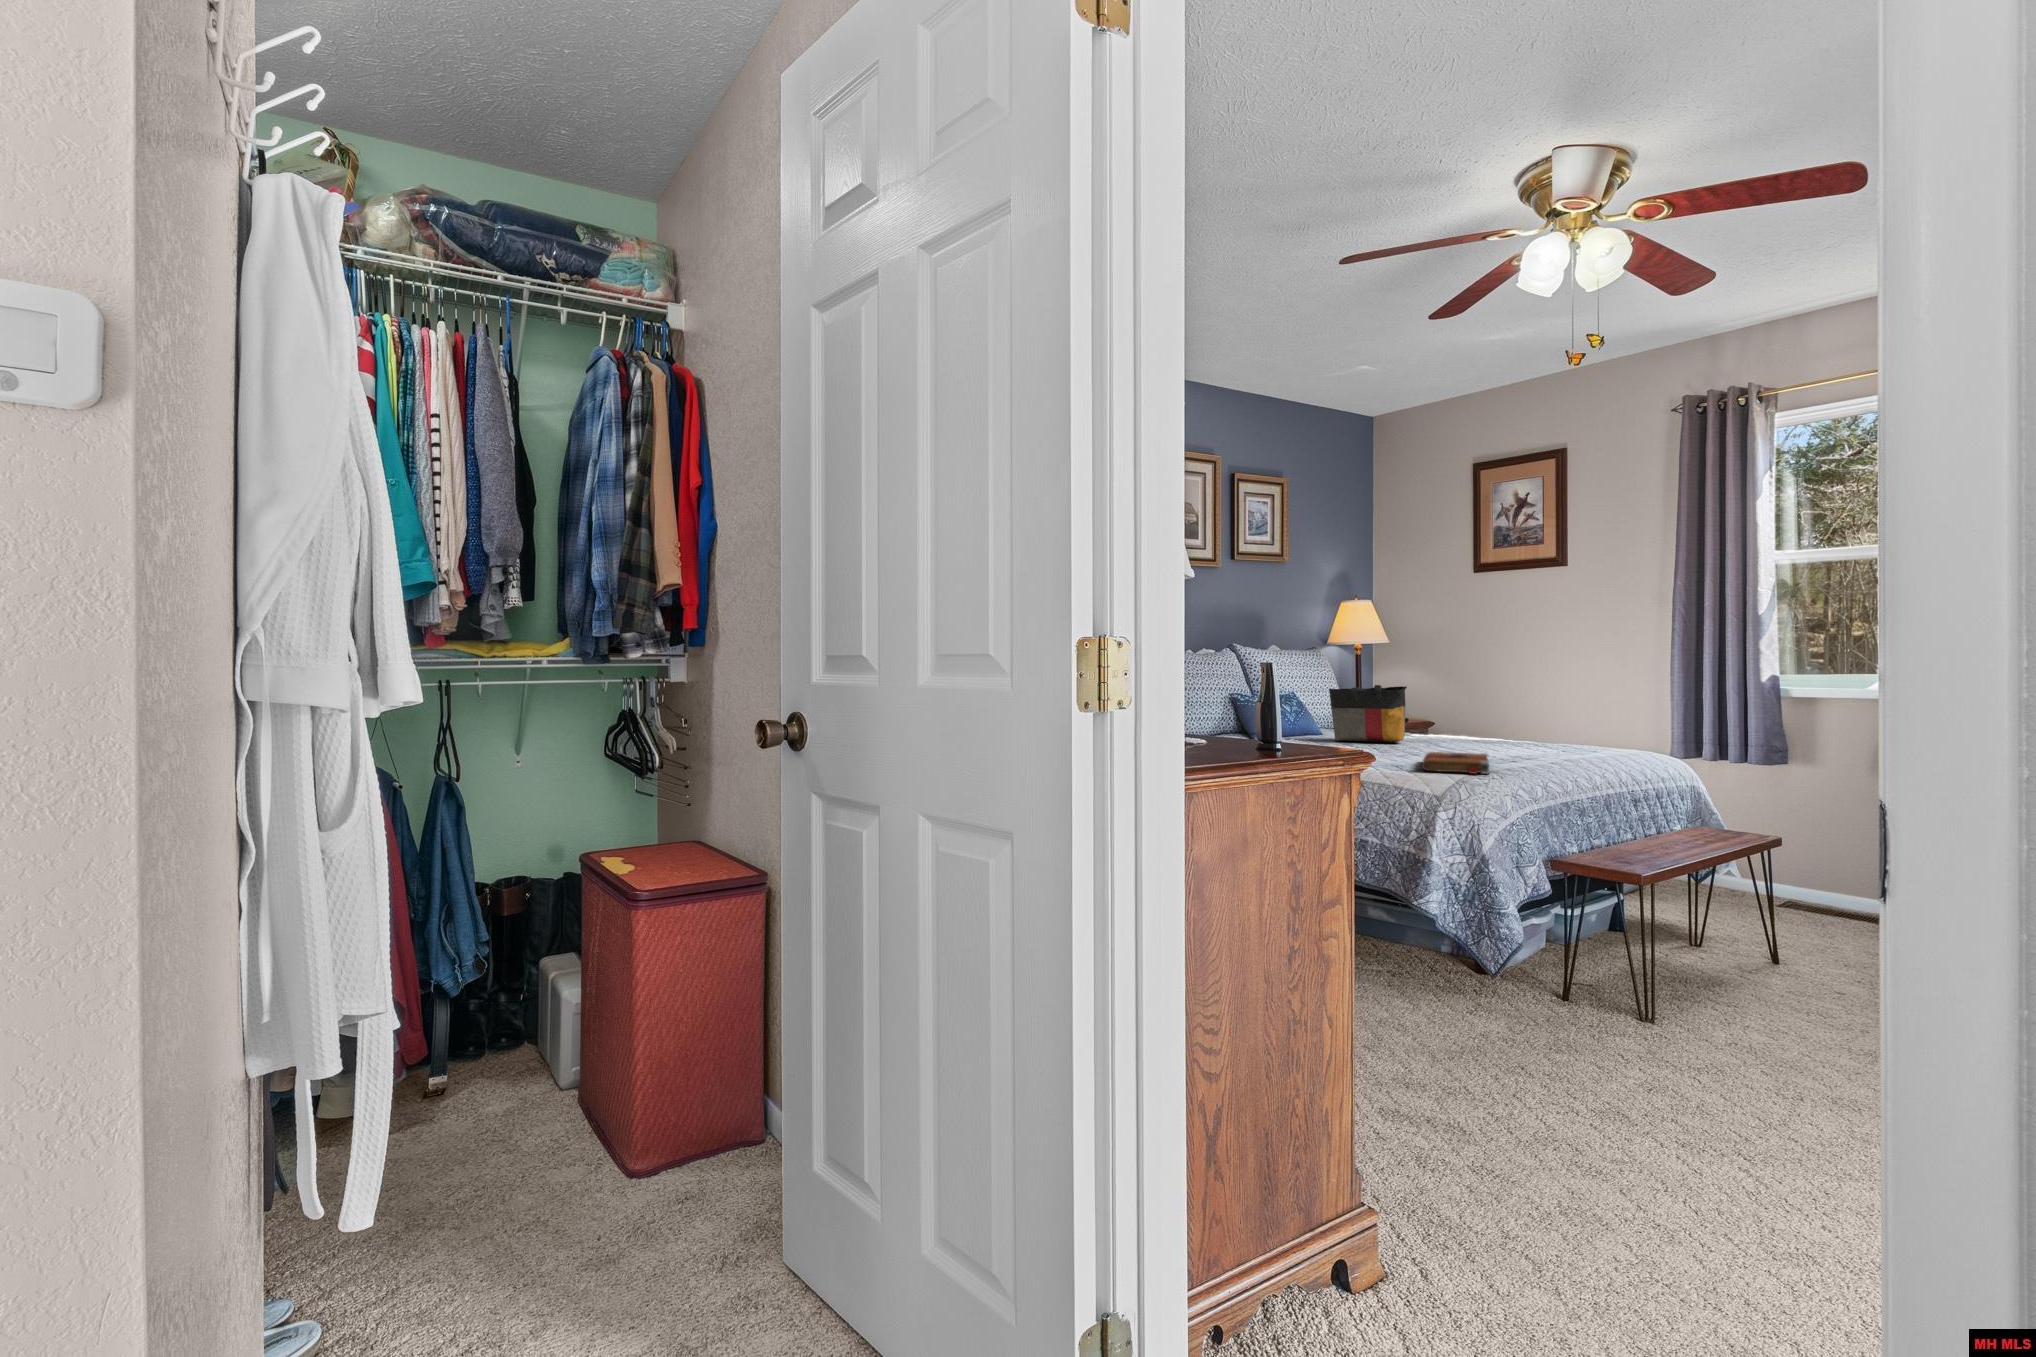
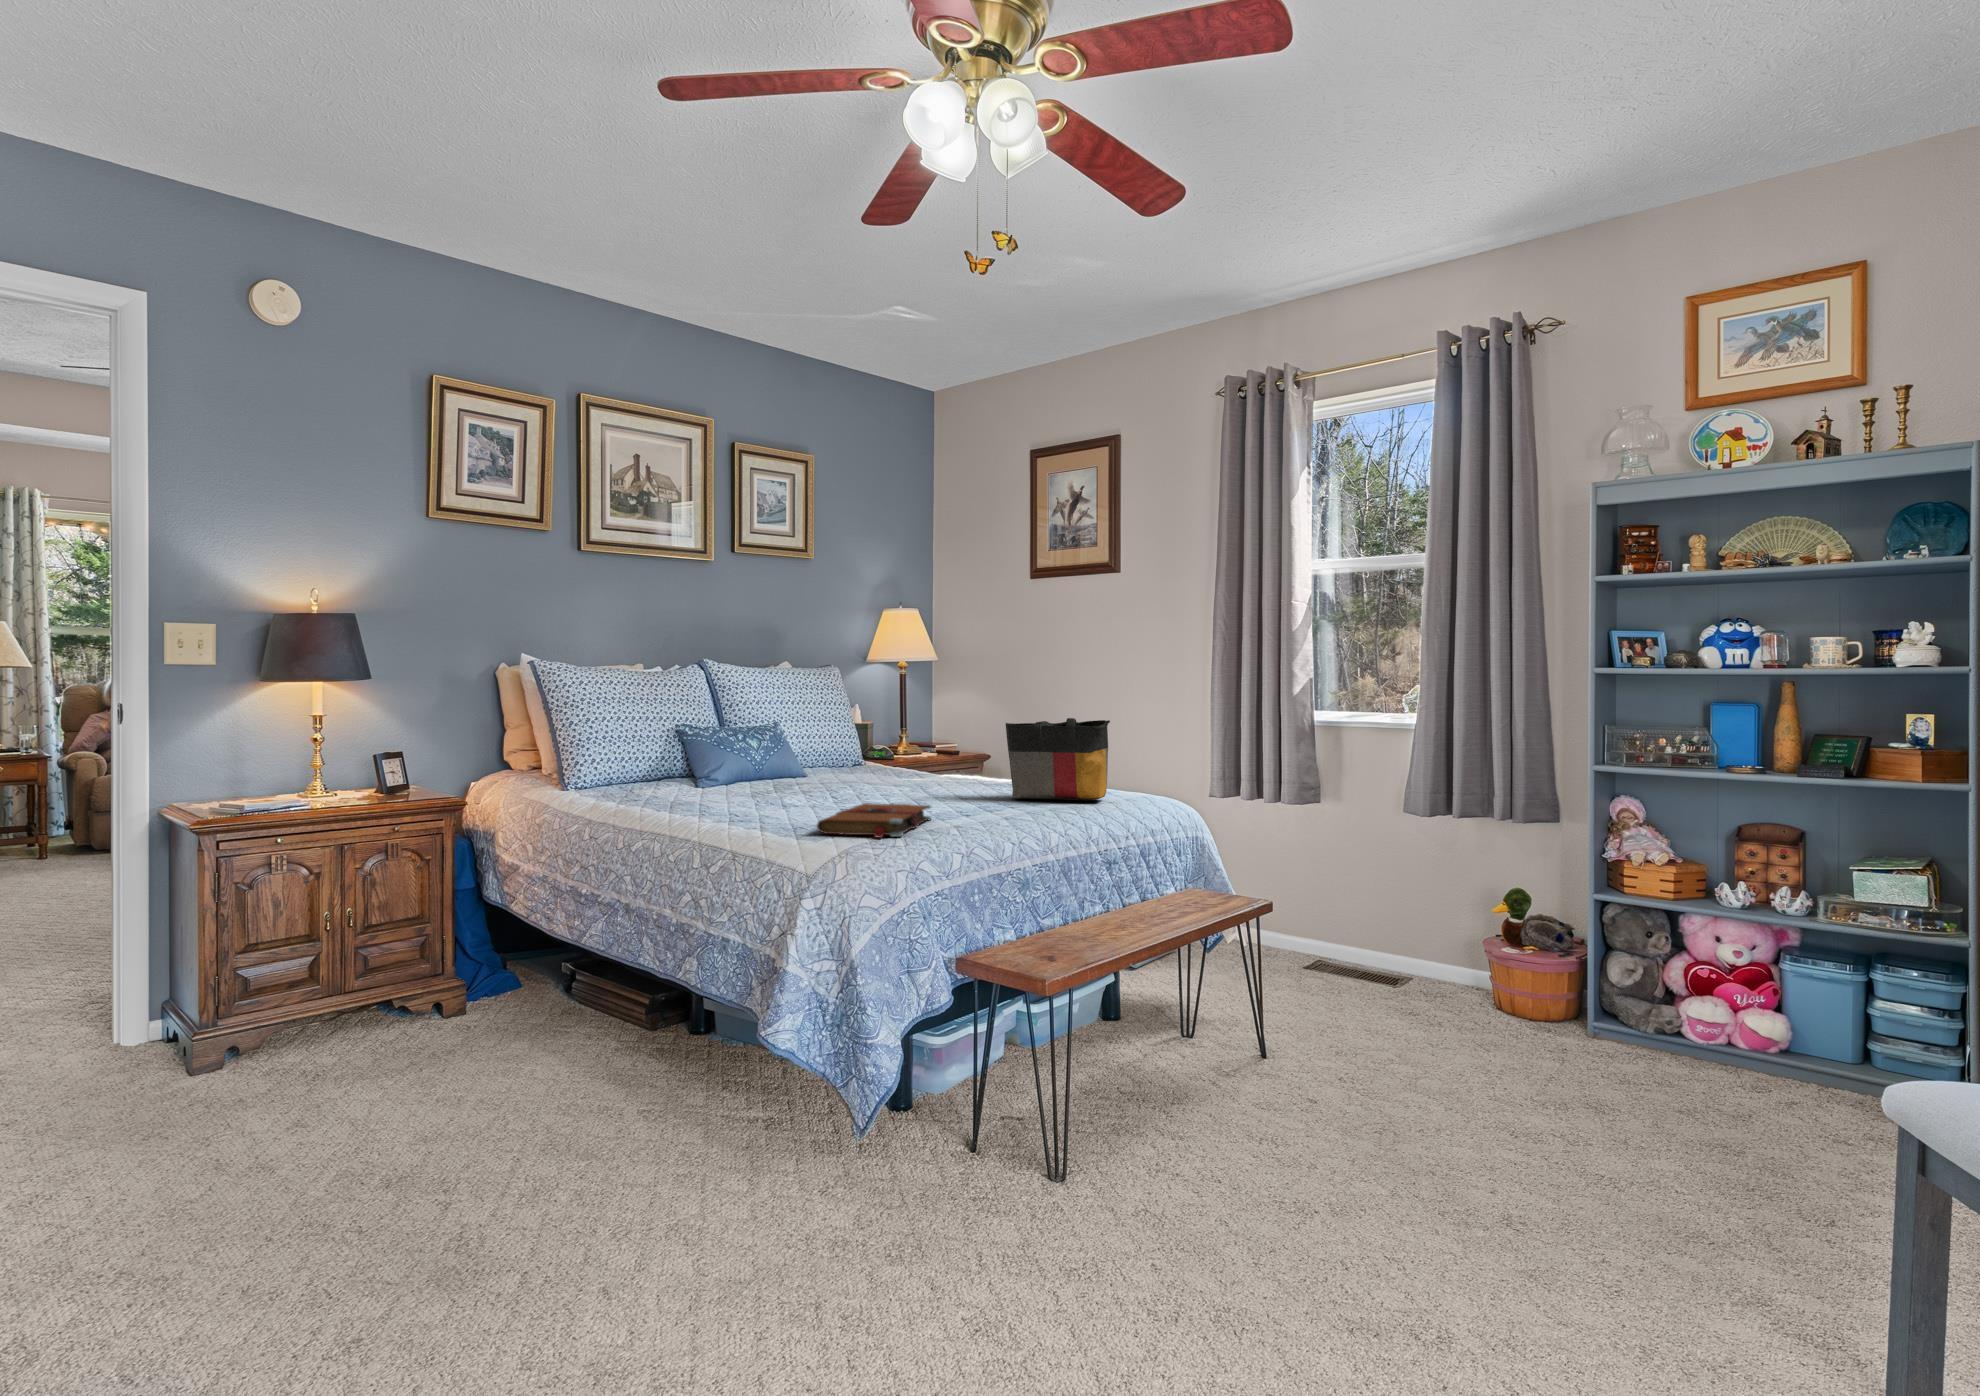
tote bag: present [1329,685,1407,742] -> present [1005,718,1110,800]

